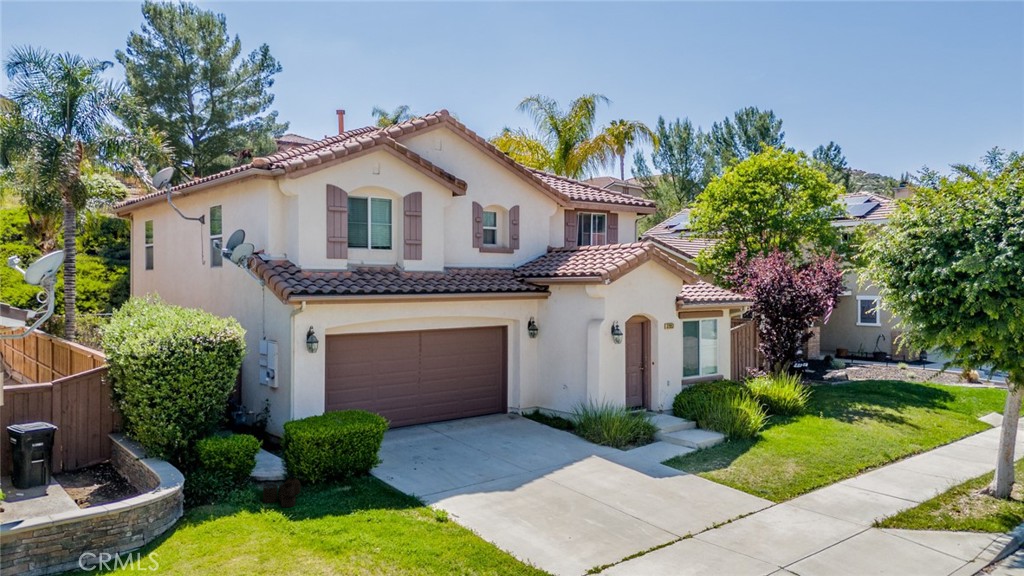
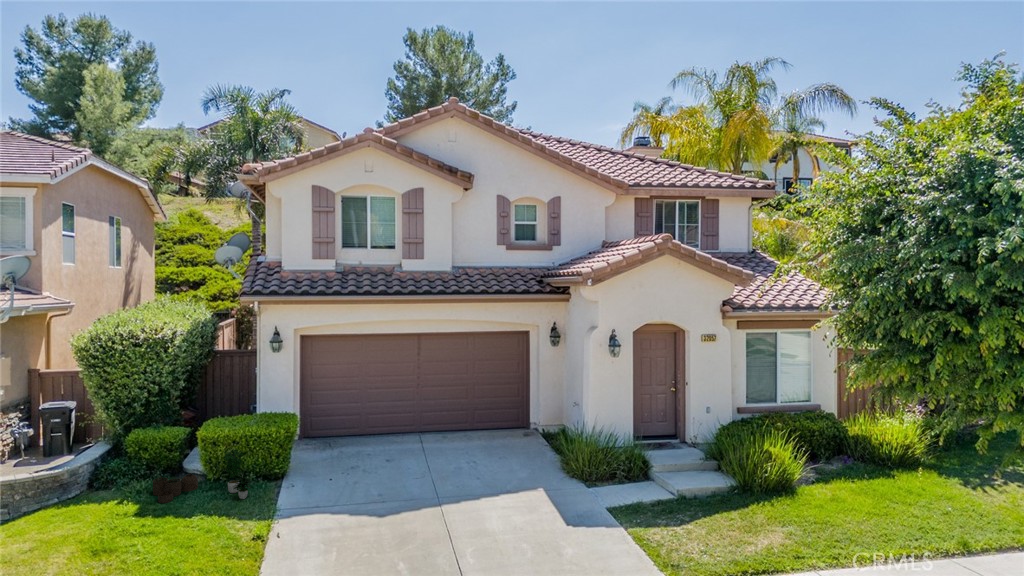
potted plant: none [334,444,372,492] -> present [224,450,251,499]

